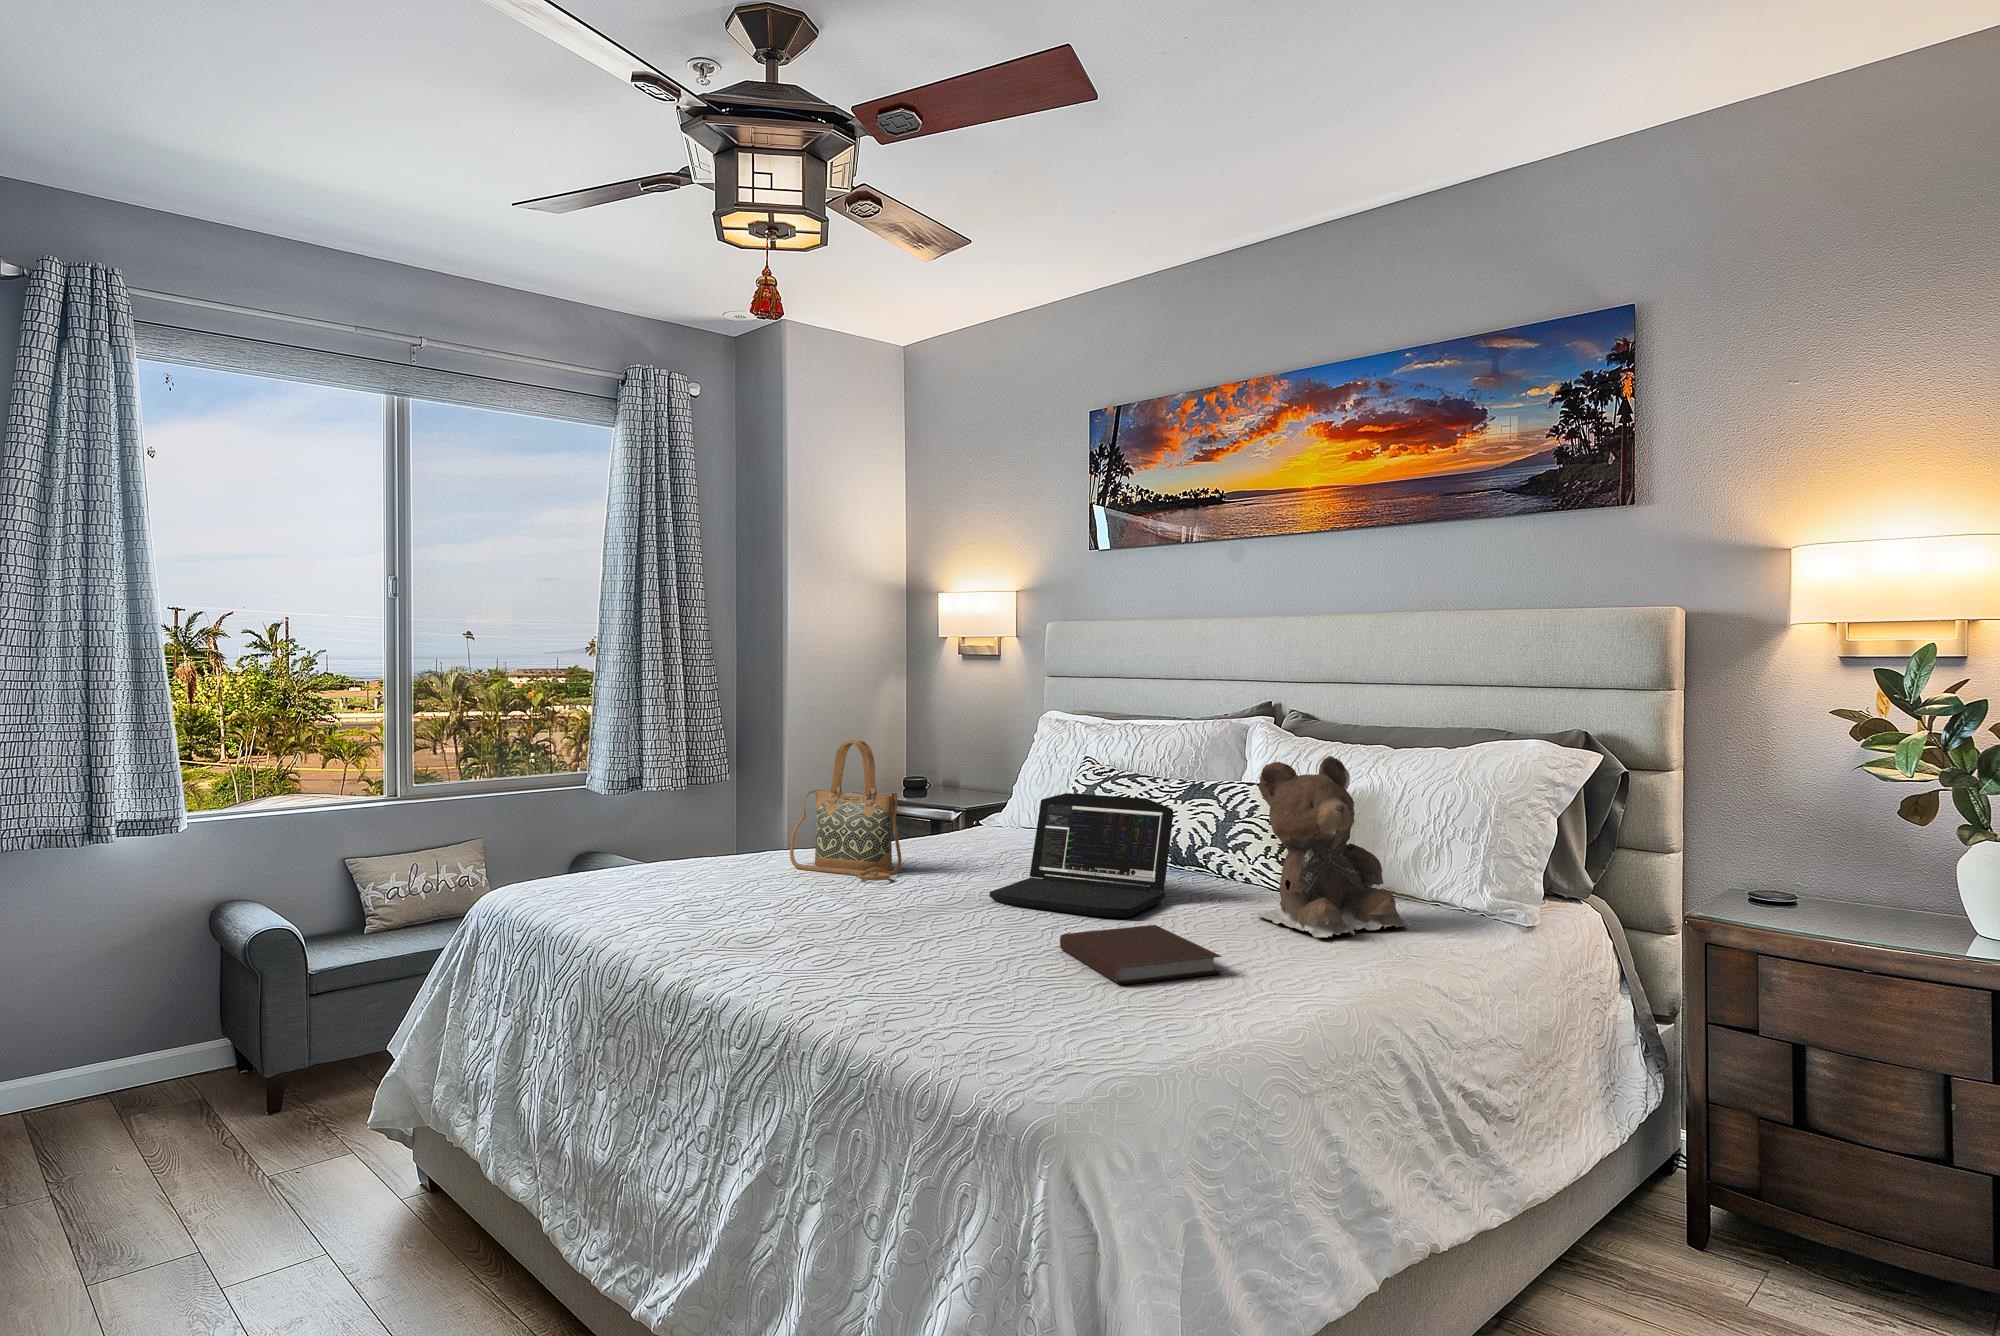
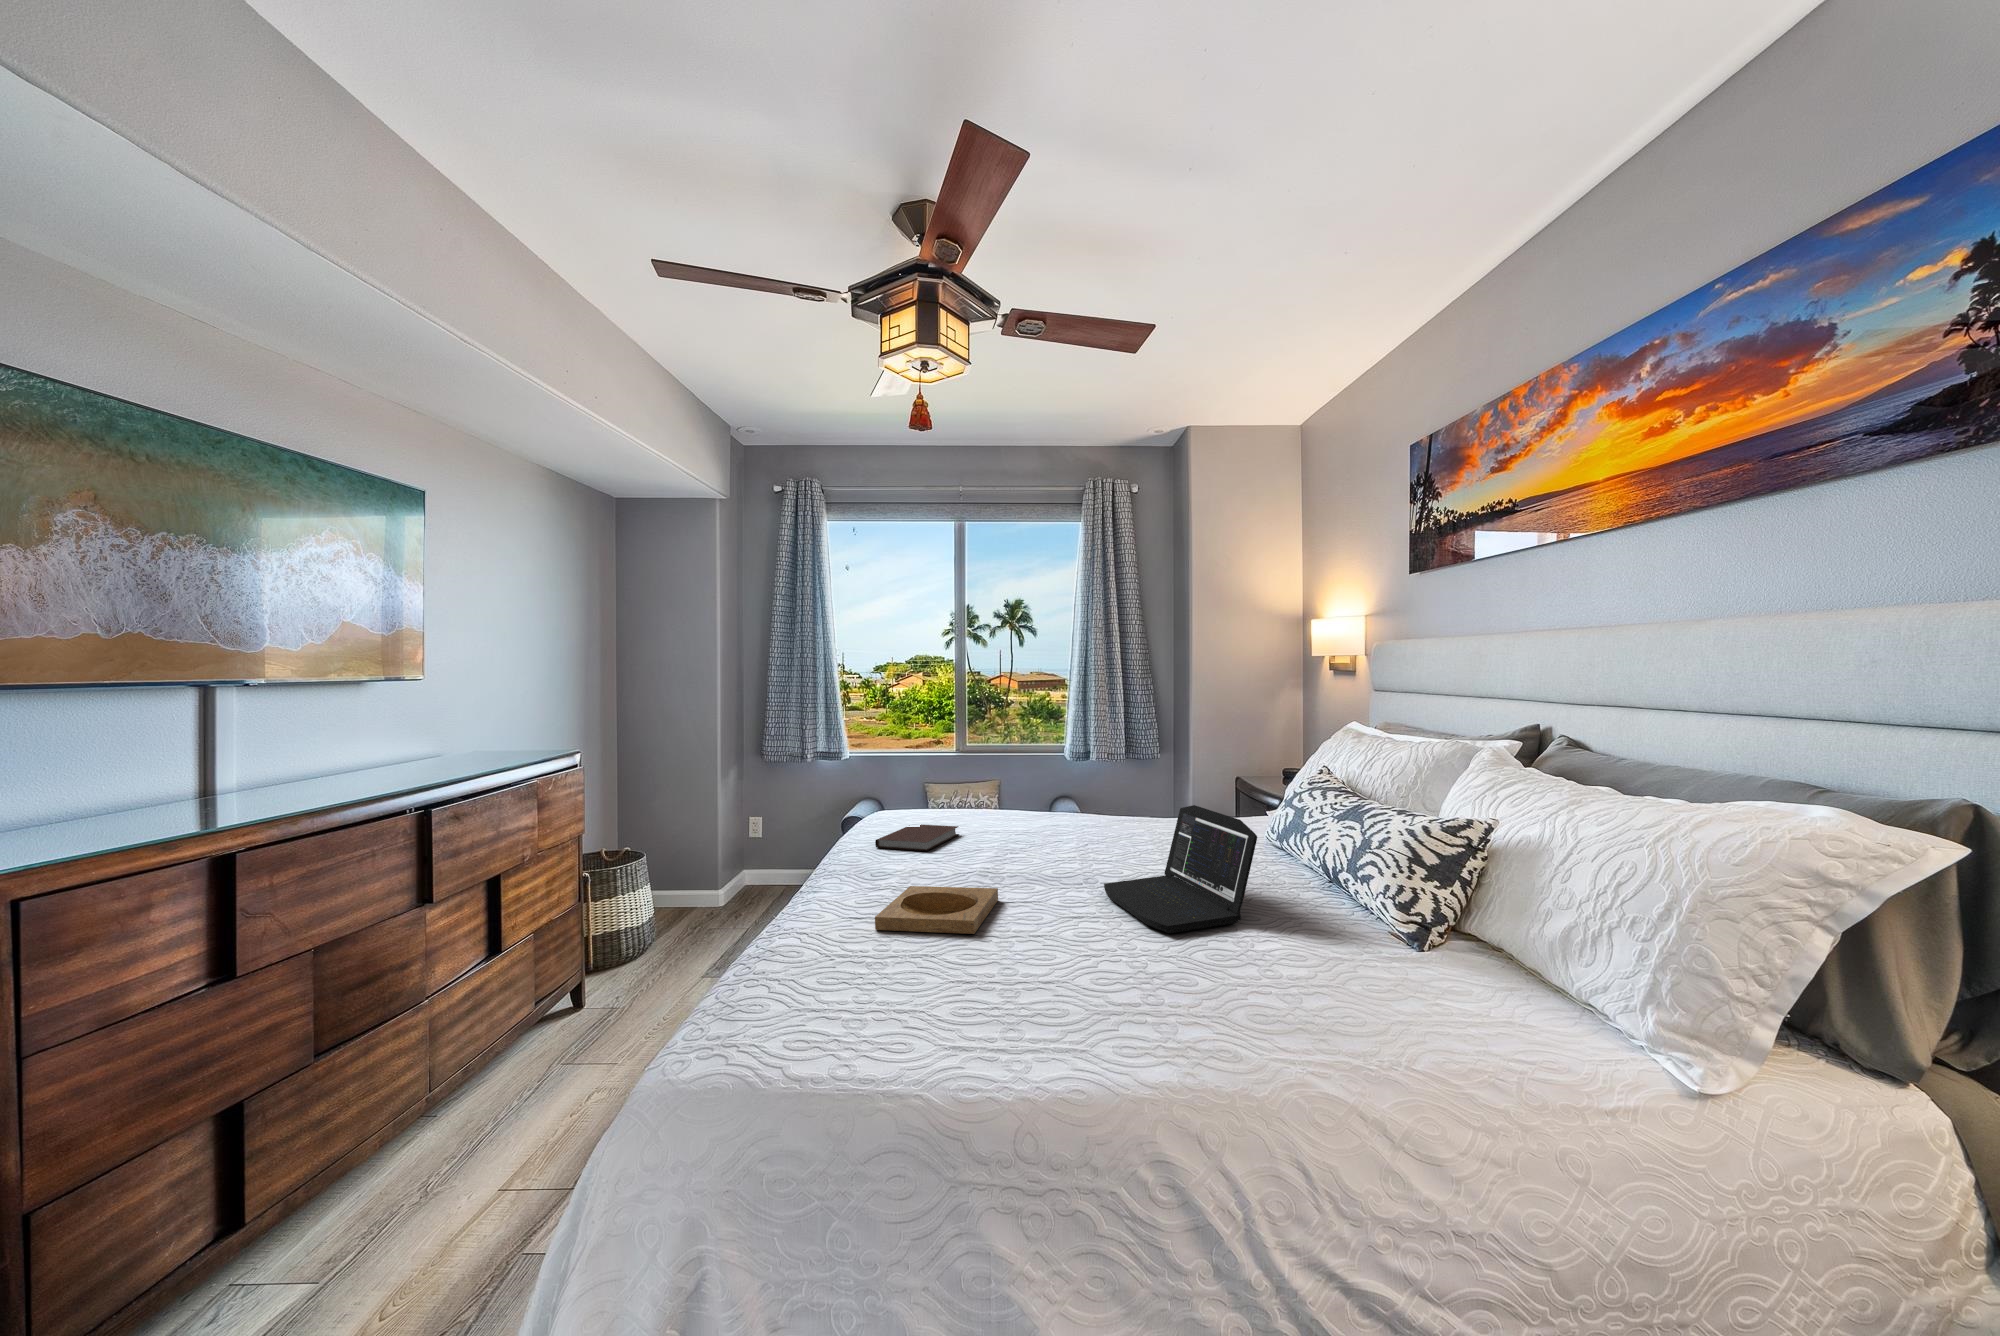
handbag: present [790,740,902,881] -> none [1047,746,1101,858]
teddy bear: present [1256,756,1410,938] -> none [1284,800,1458,1027]
tray: none [787,910,957,970] -> present [875,886,998,934]
notebook: present [1060,925,1221,984] -> present [875,824,959,851]

